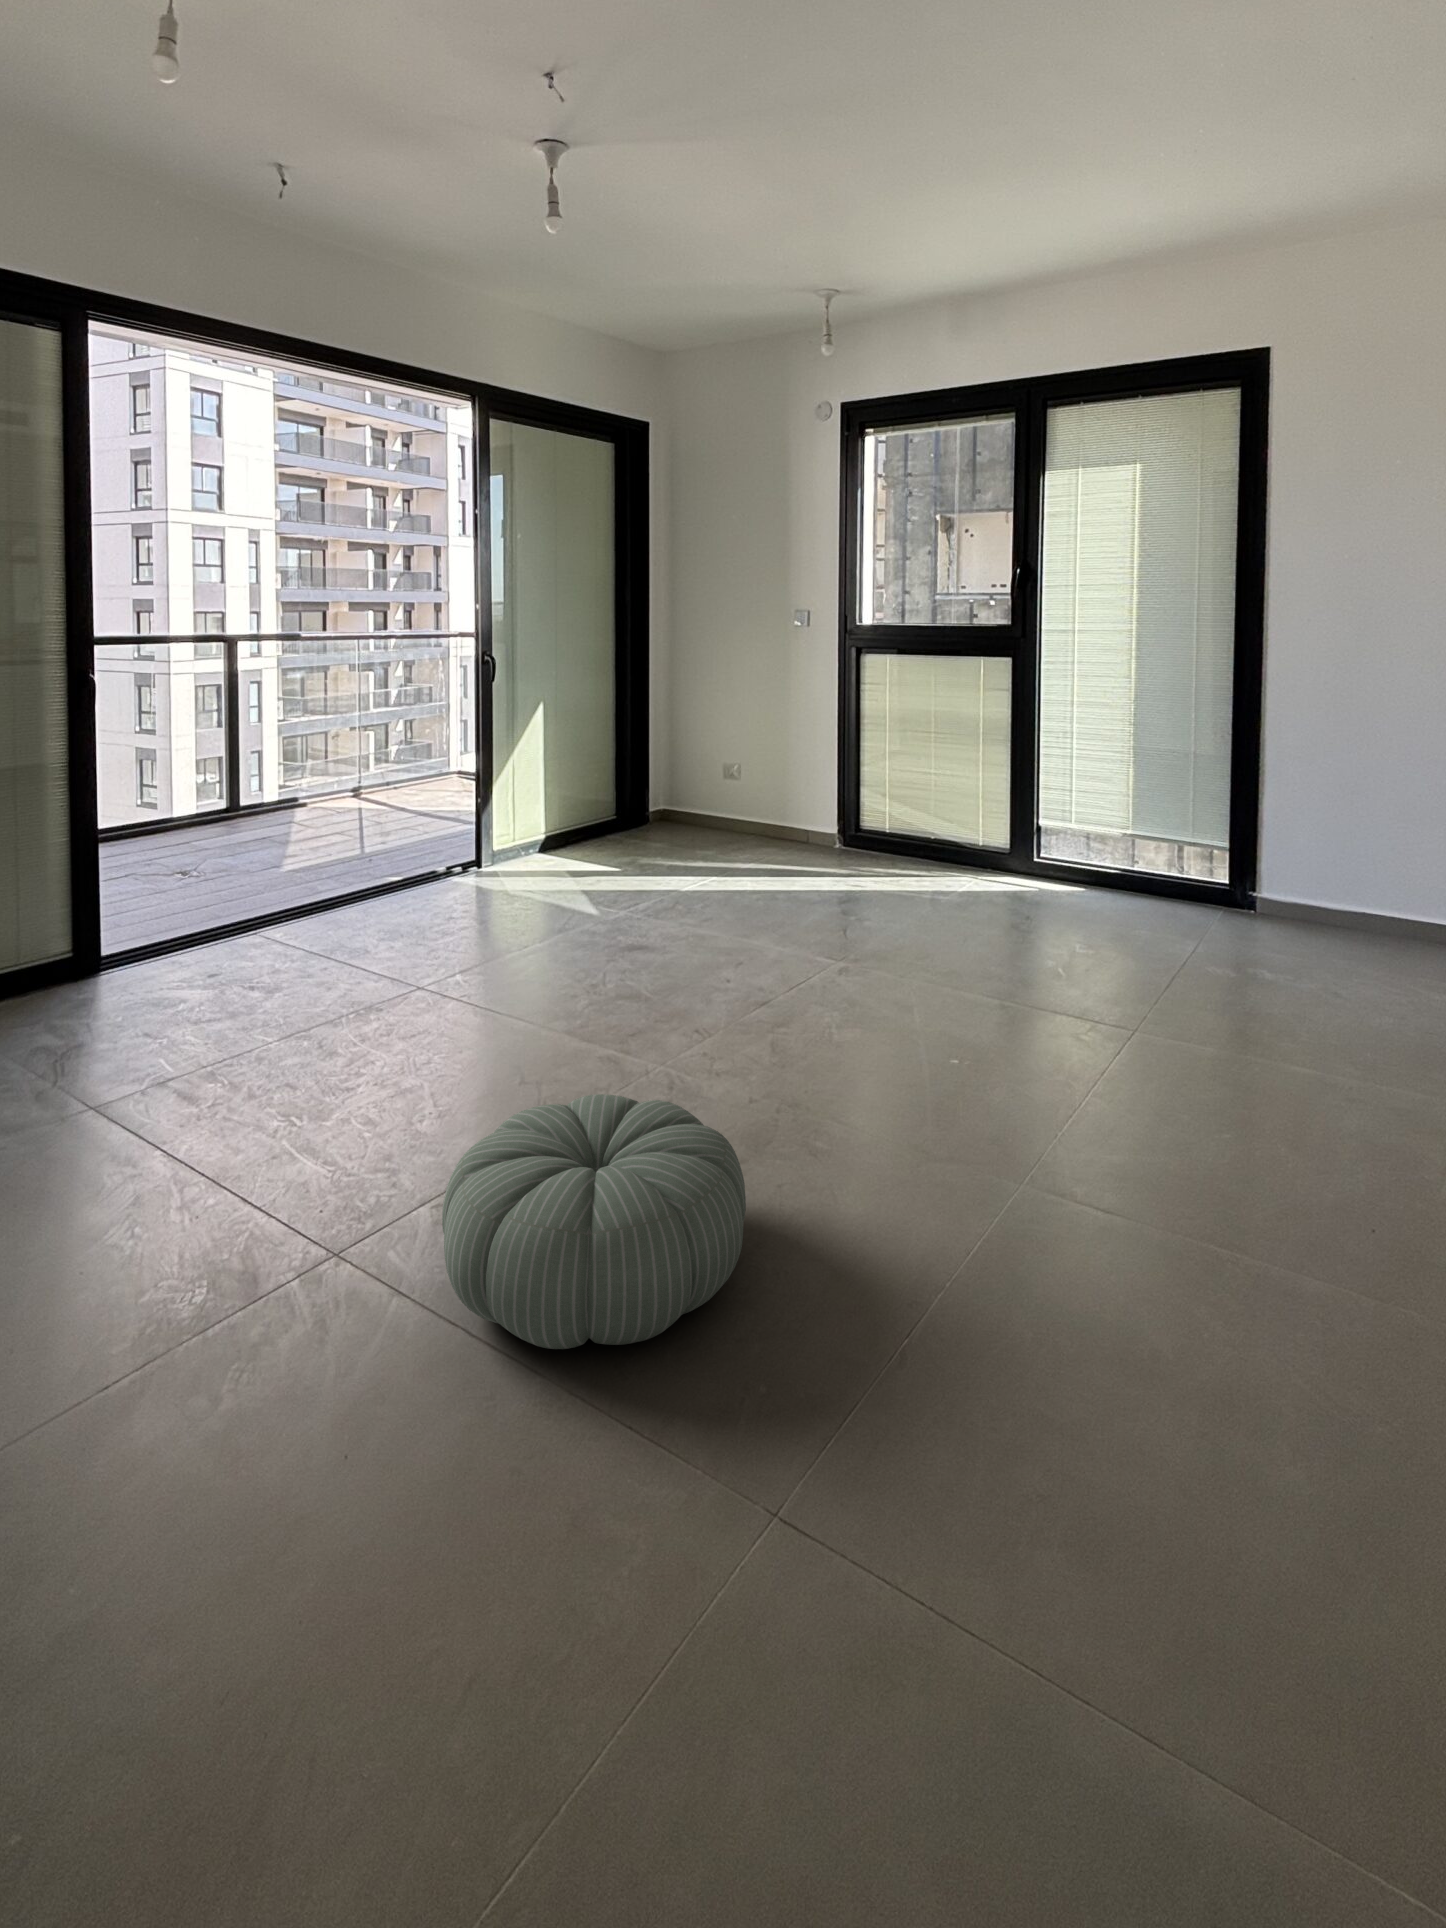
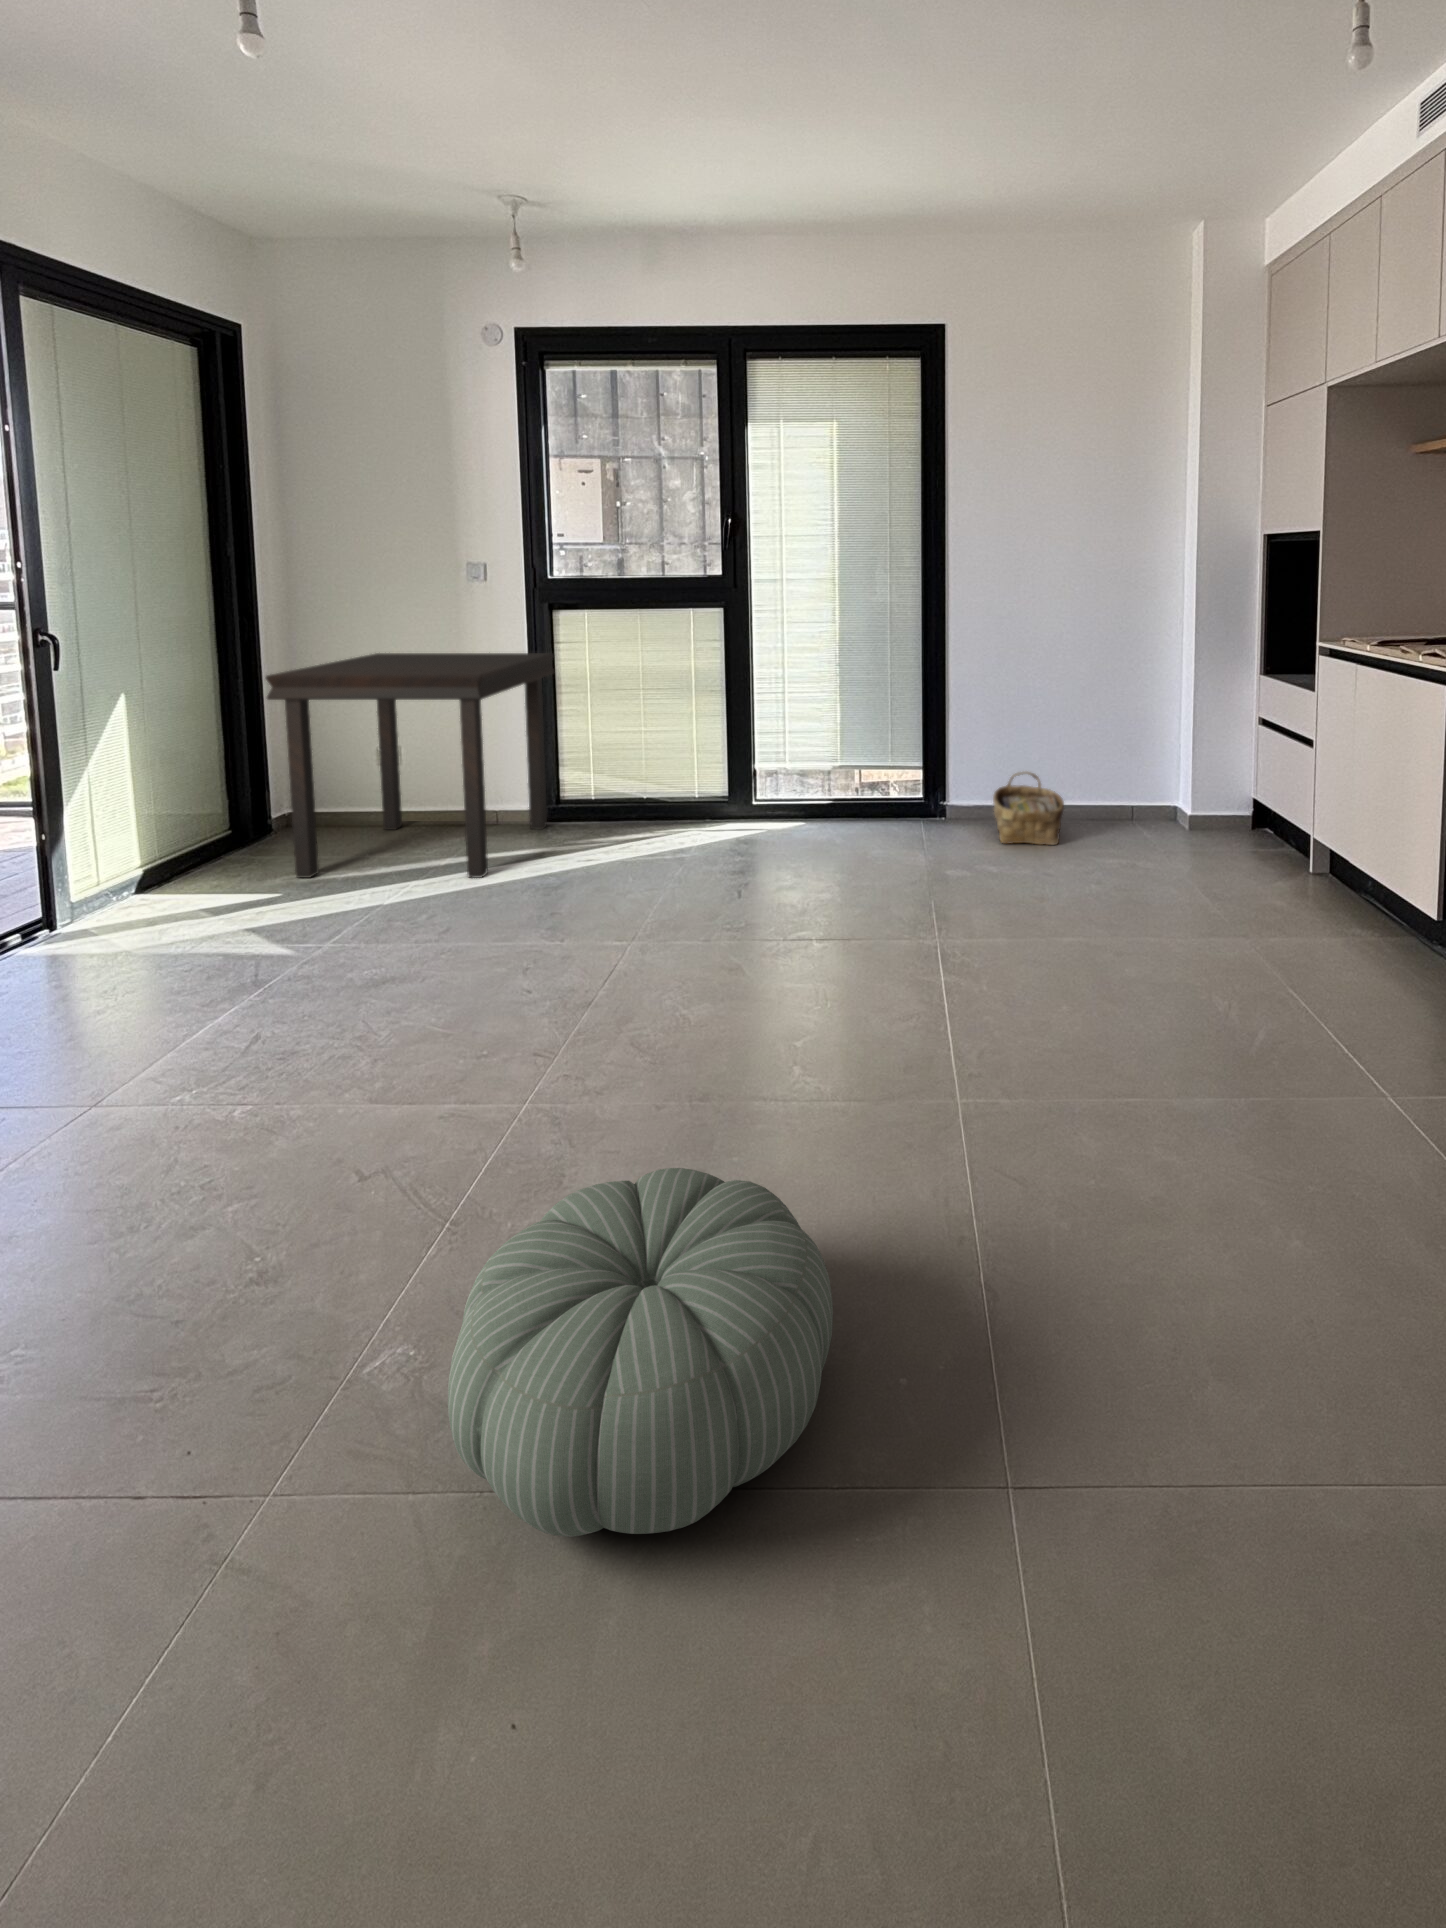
dining table: none [624,685,858,885] -> present [266,653,554,878]
woven basket: none [1300,868,1402,963] -> present [993,772,1064,845]

